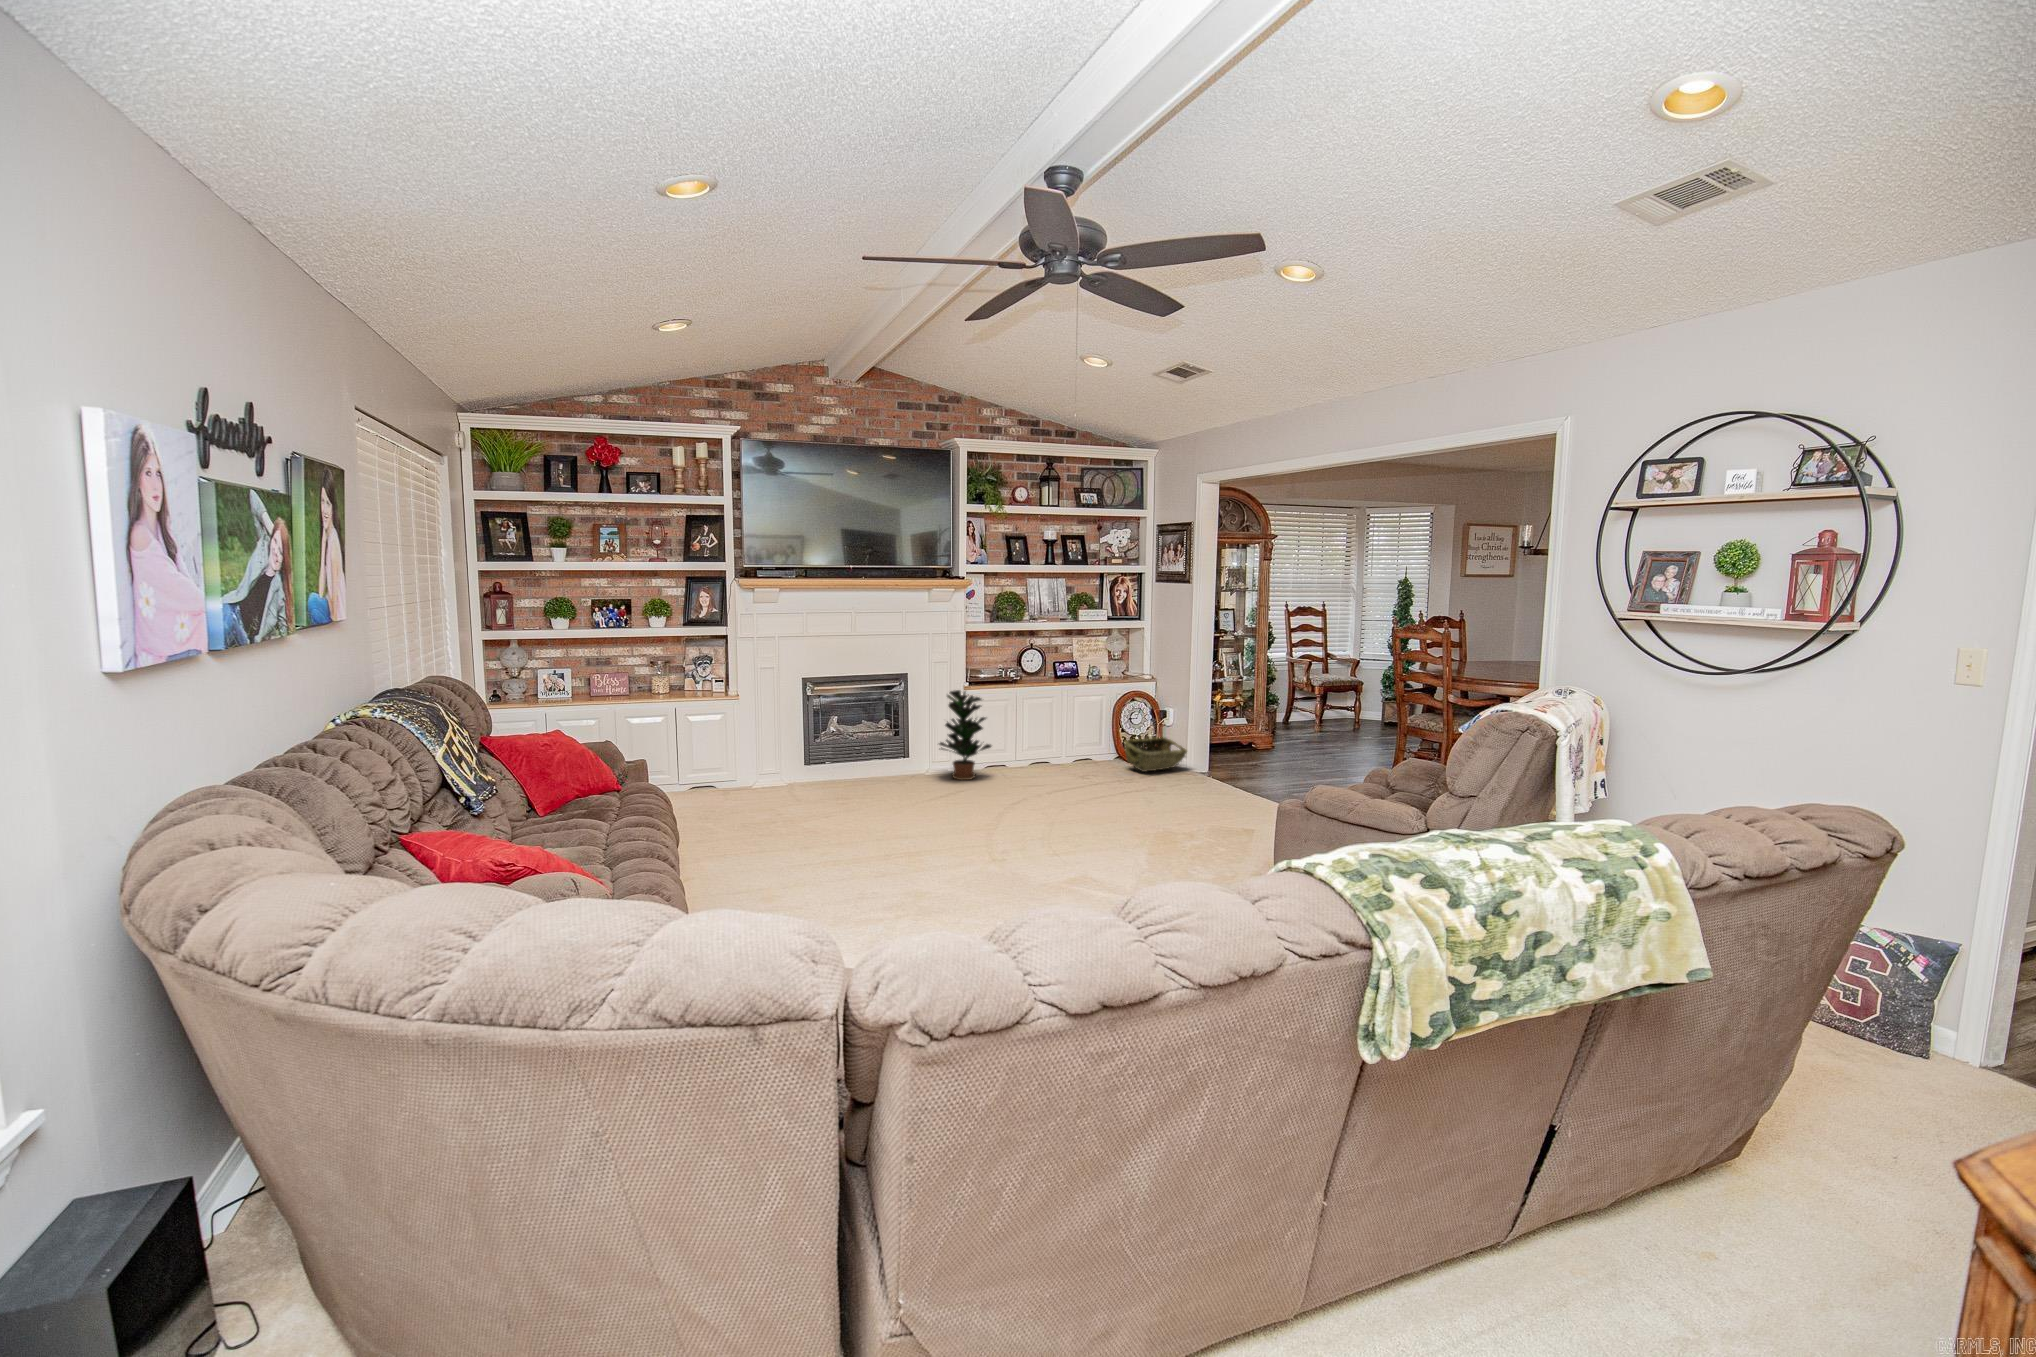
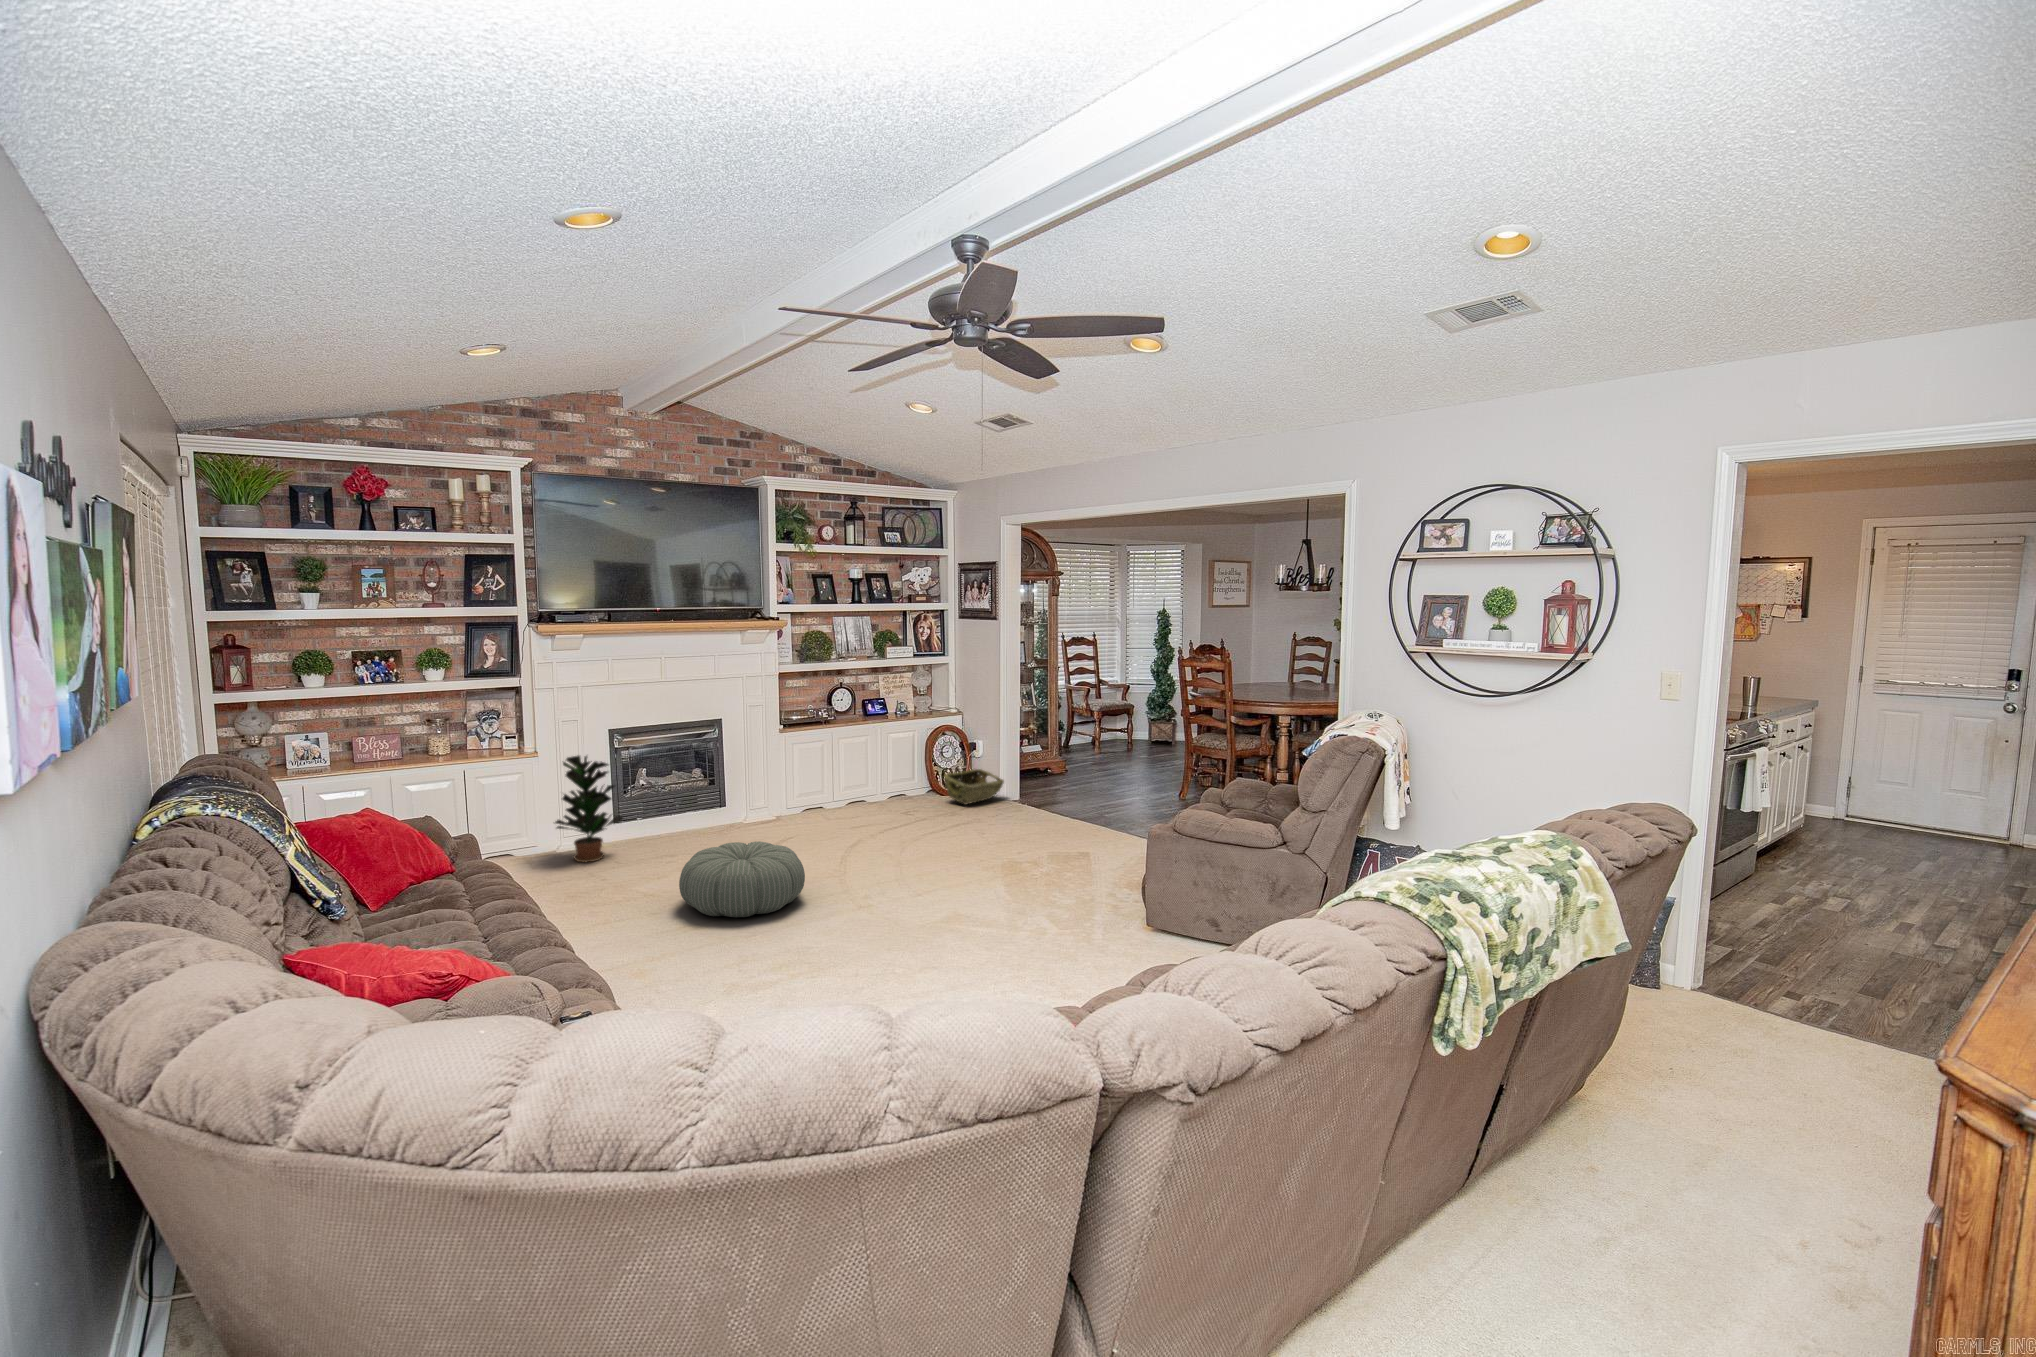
potted plant: present [939,690,991,780] -> present [555,756,623,862]
pouf: none [821,786,937,856] -> present [679,841,805,917]

